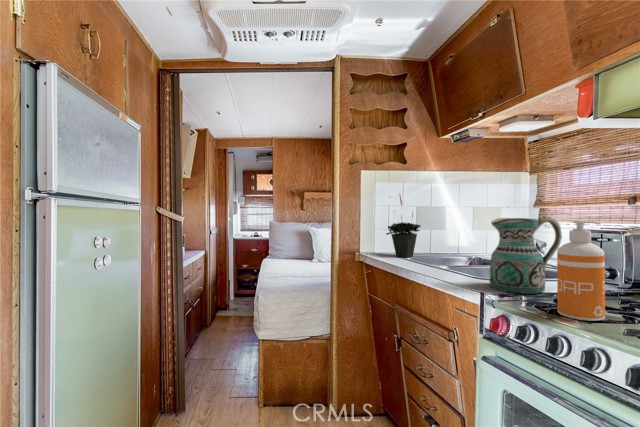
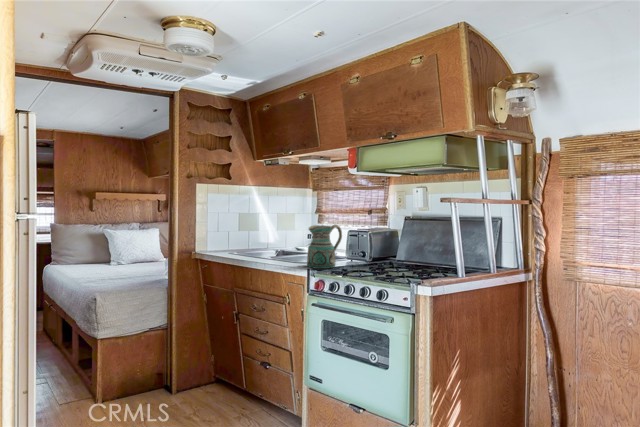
potted plant: present [386,197,421,257] -> none [222,205,249,254]
soap dispenser: present [557,220,605,321] -> none [346,228,365,277]

